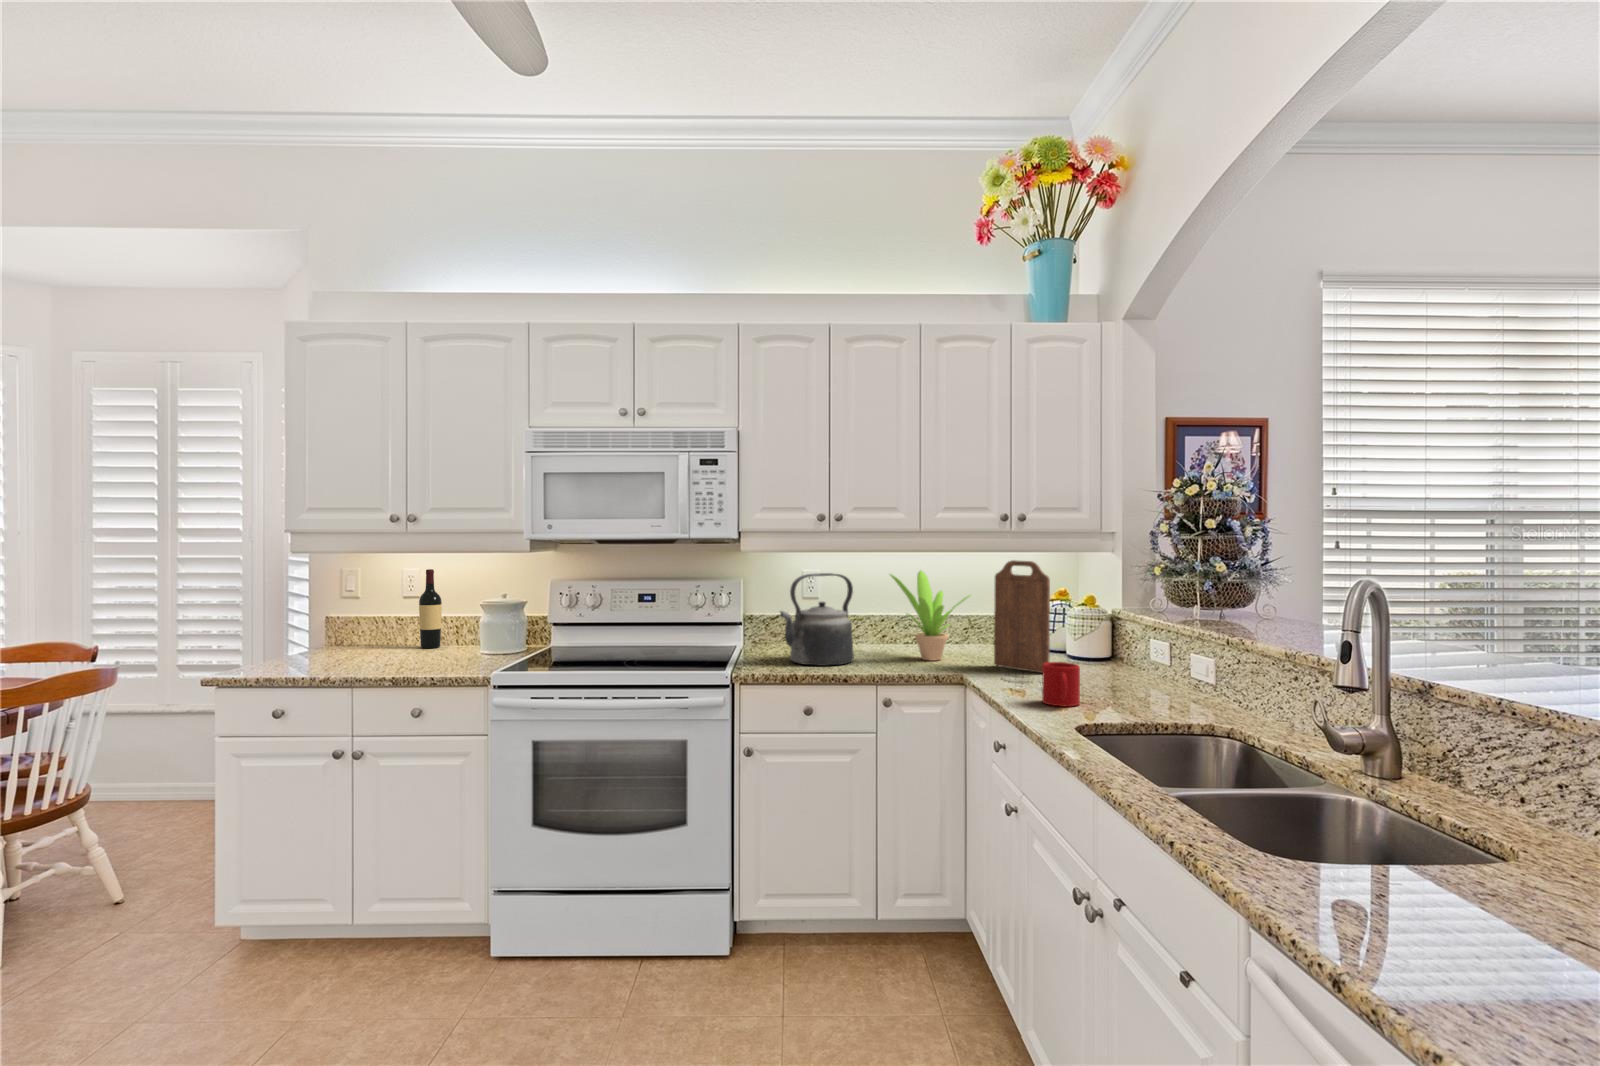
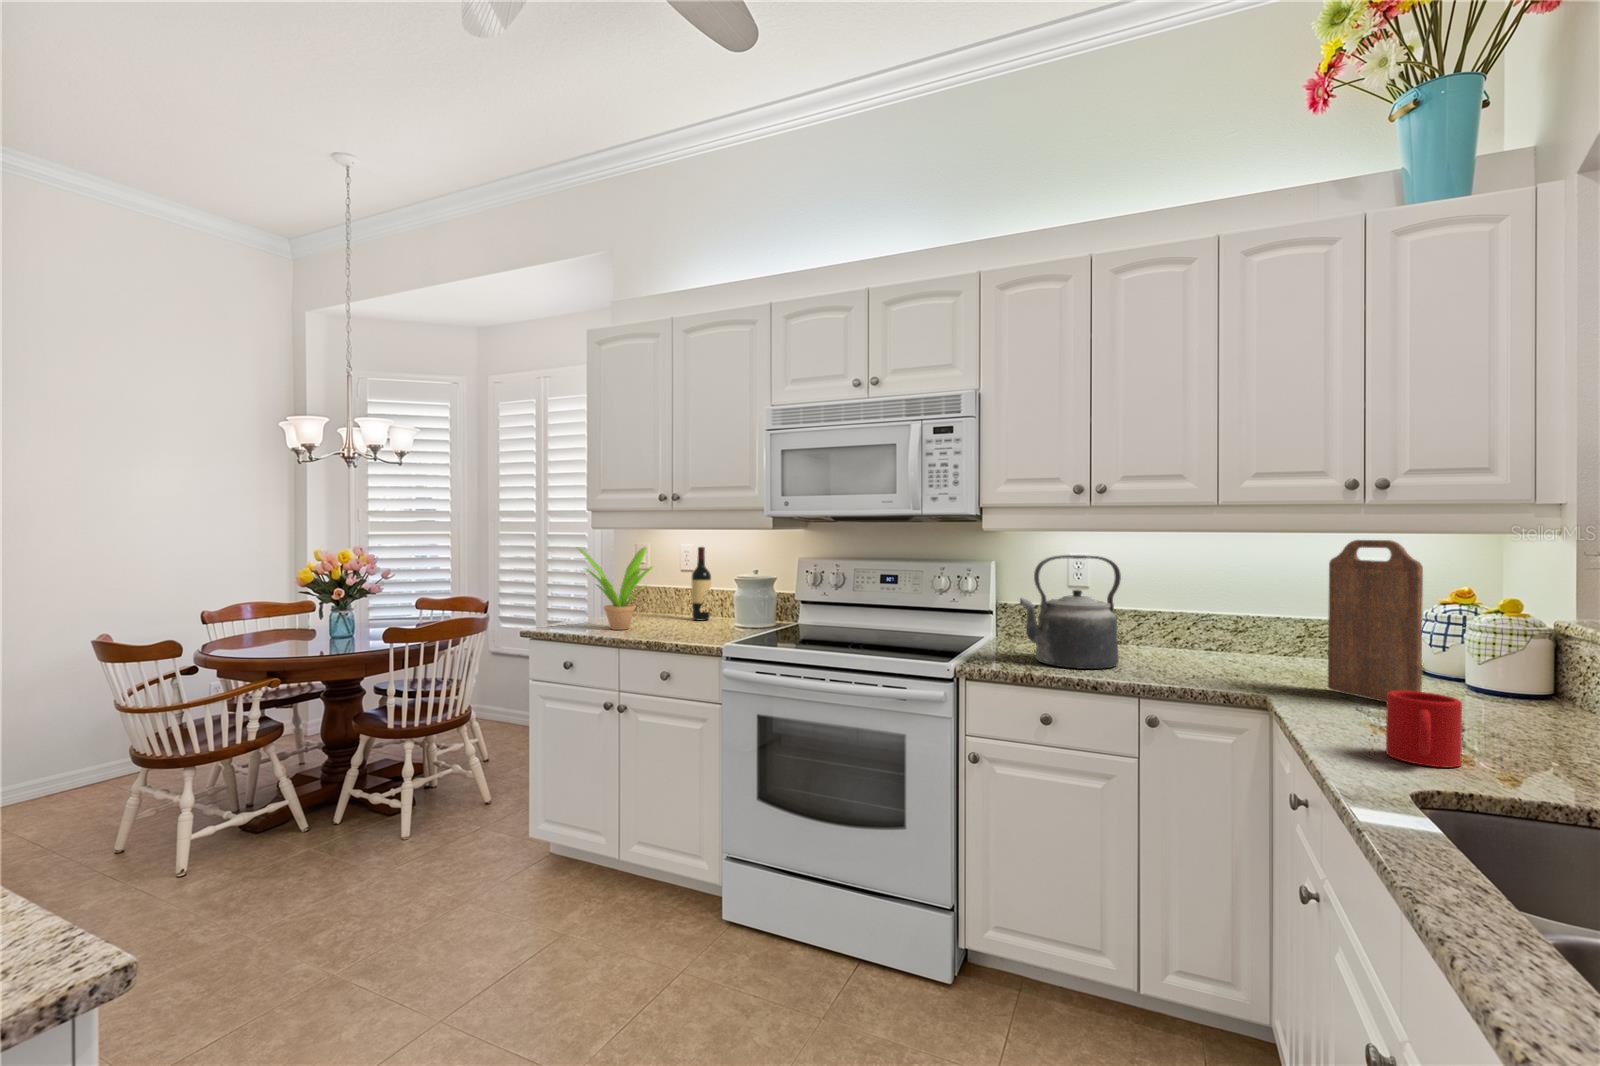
potted plant: present [890,571,969,661] -> present [578,547,653,630]

